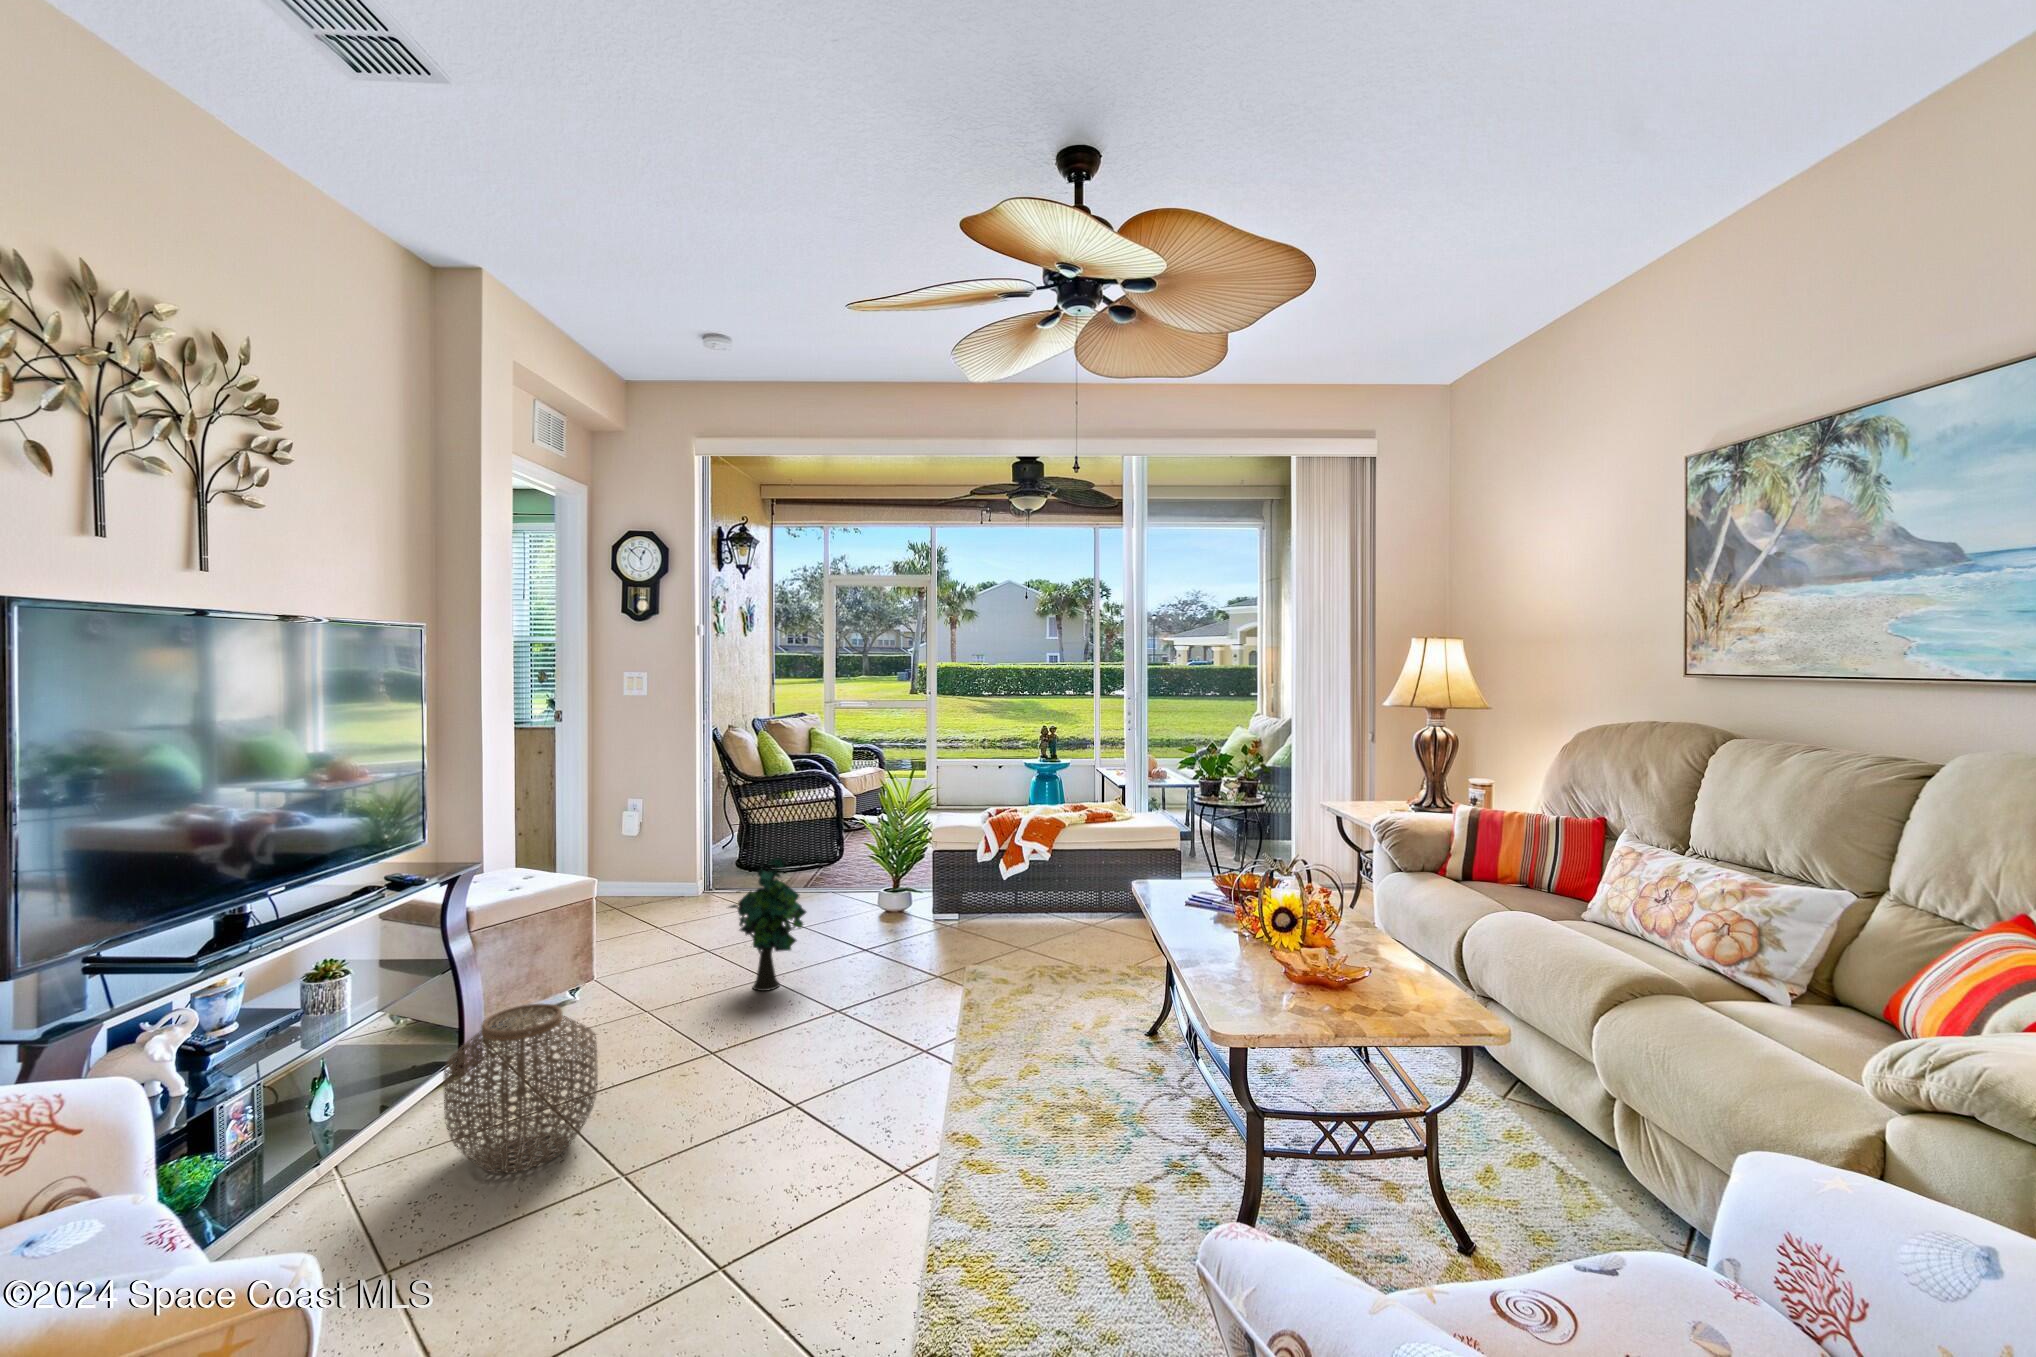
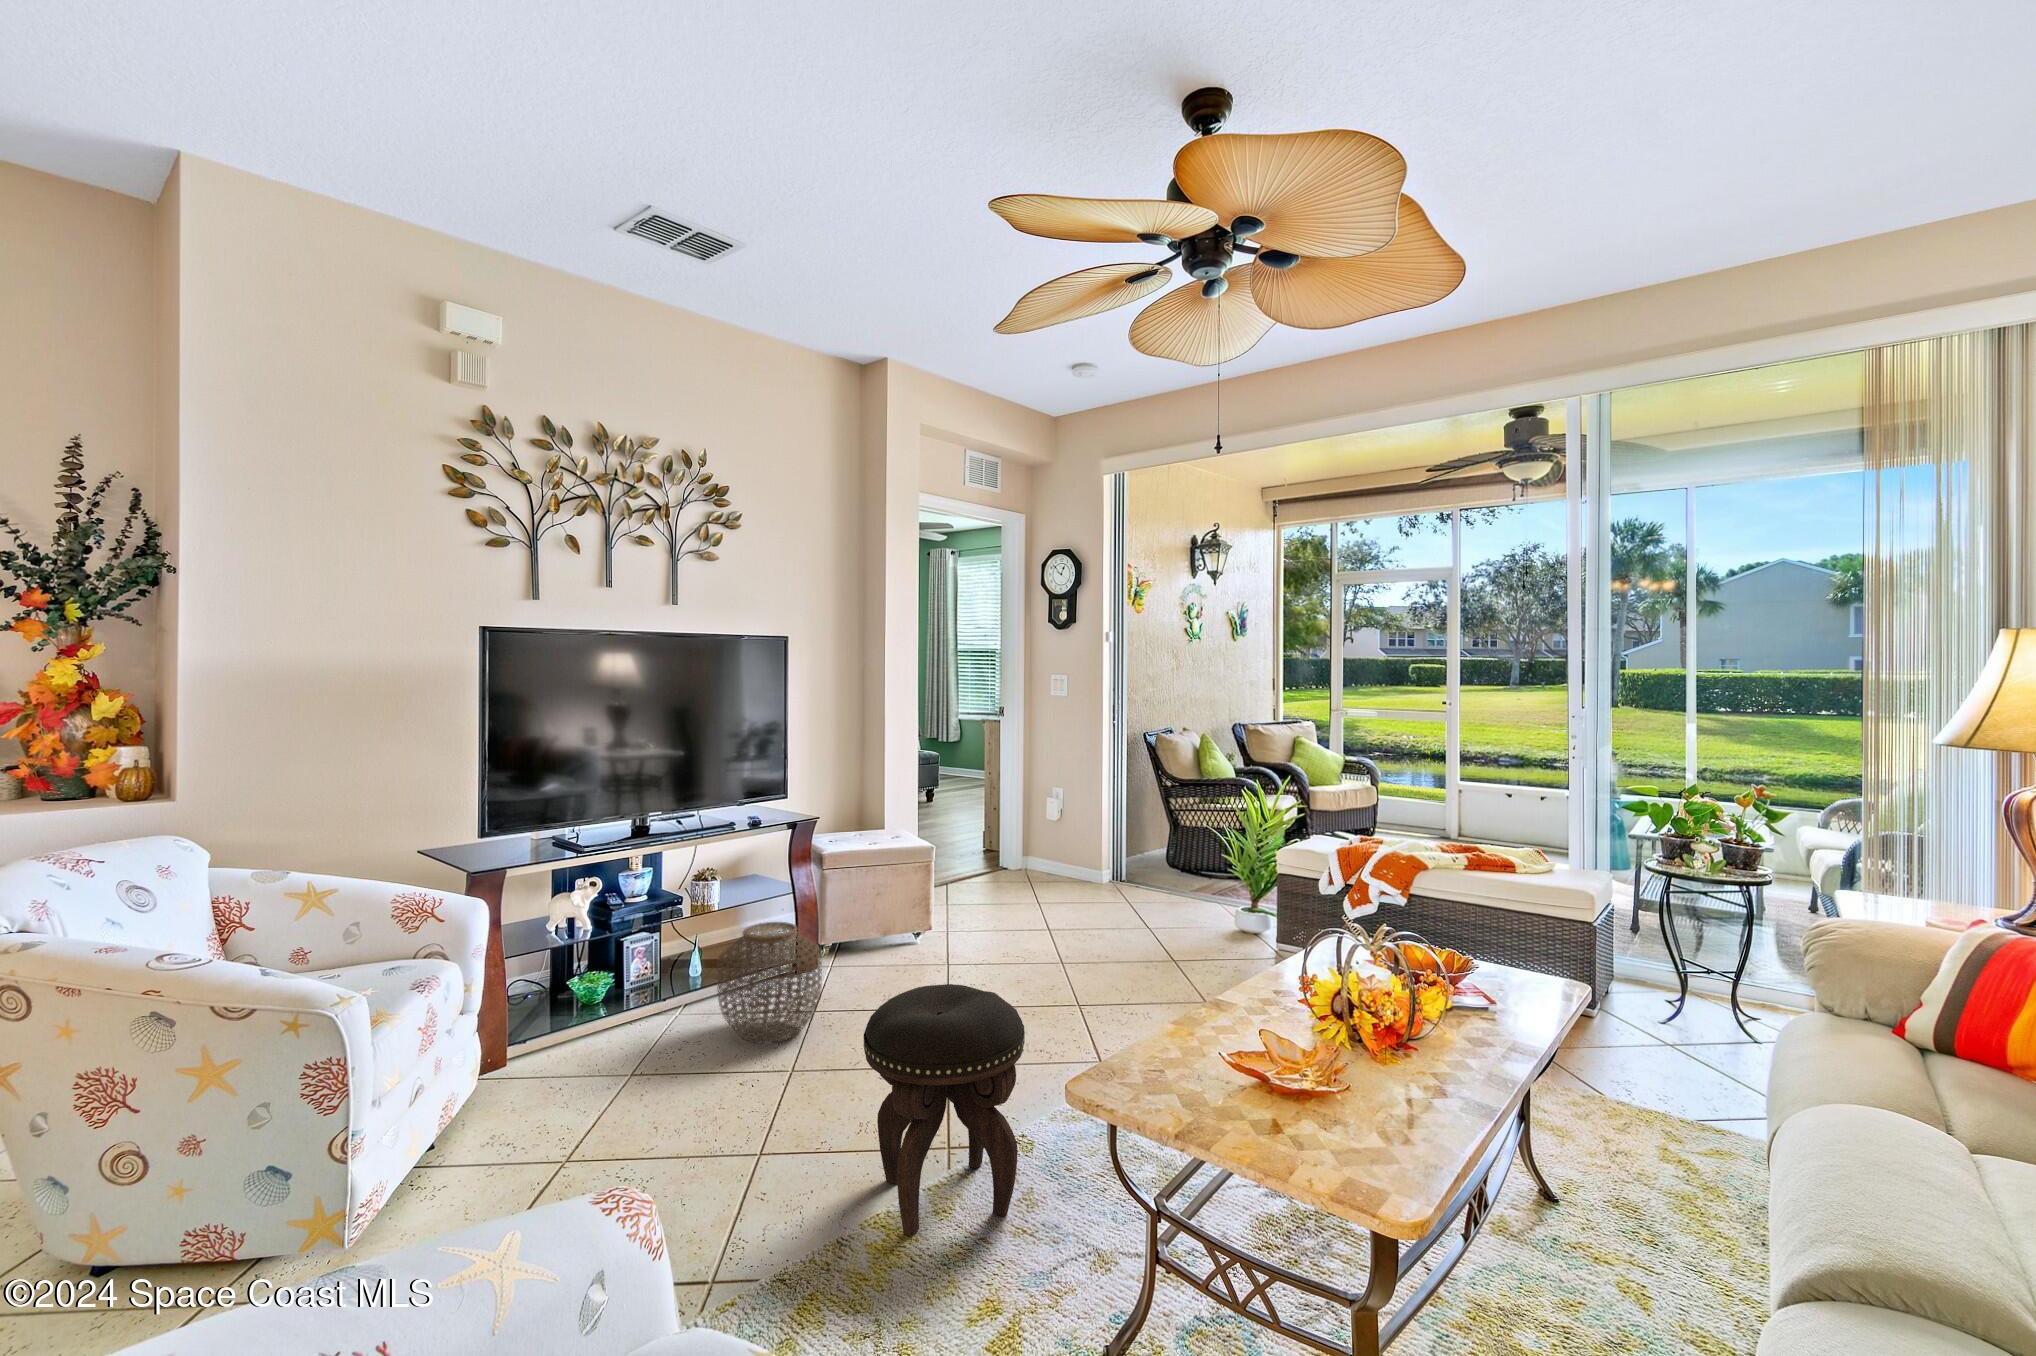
decorative plant: present [730,858,806,991] -> none [1026,849,1094,972]
footstool: none [879,994,1044,1256] -> present [864,984,1025,1236]

